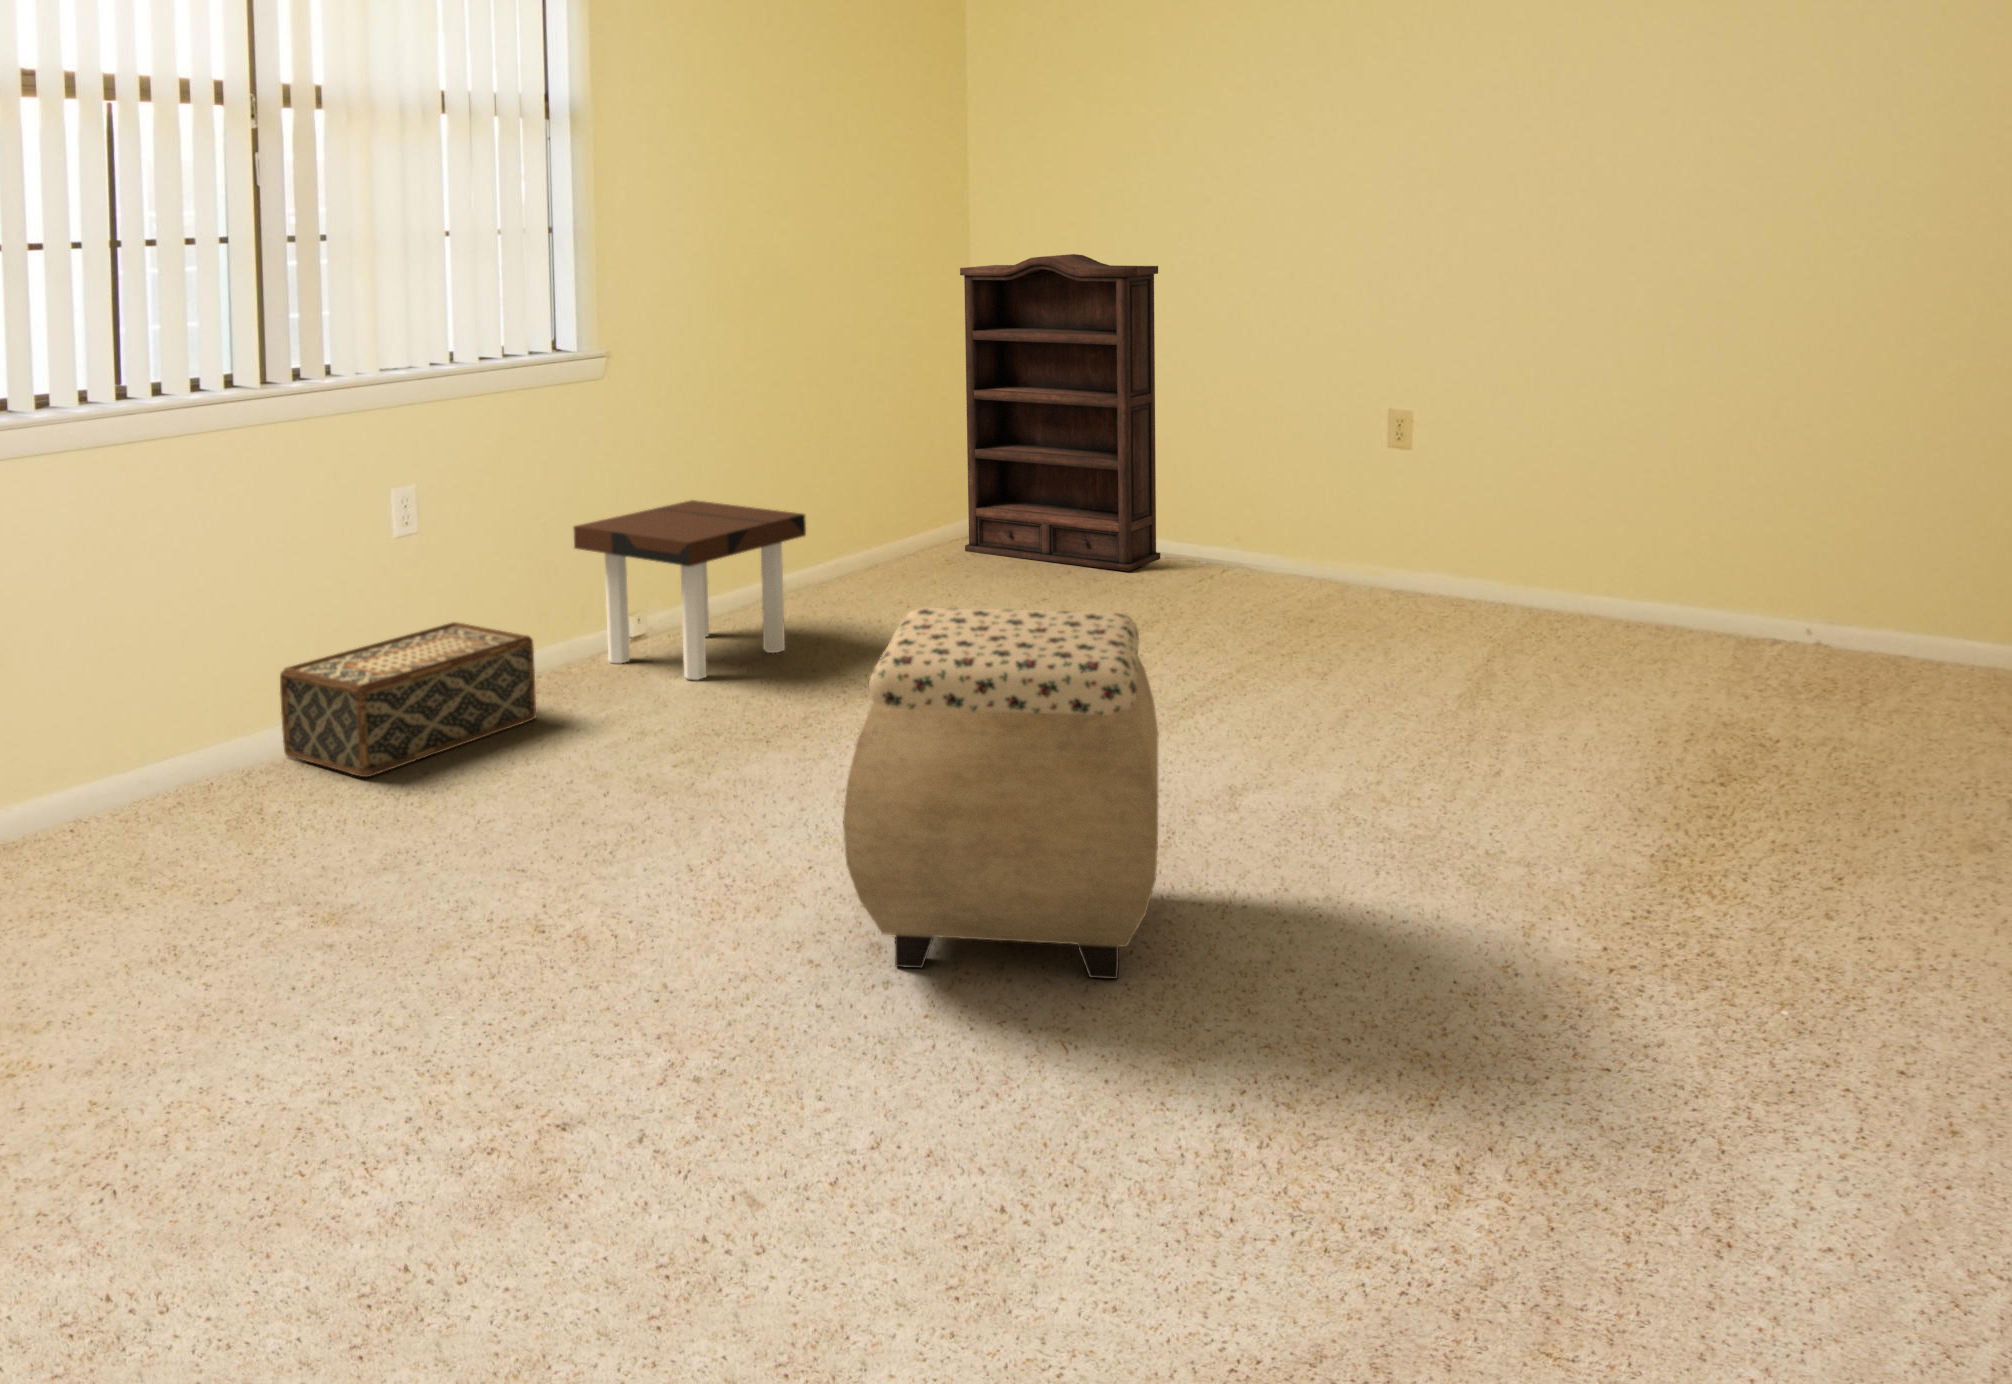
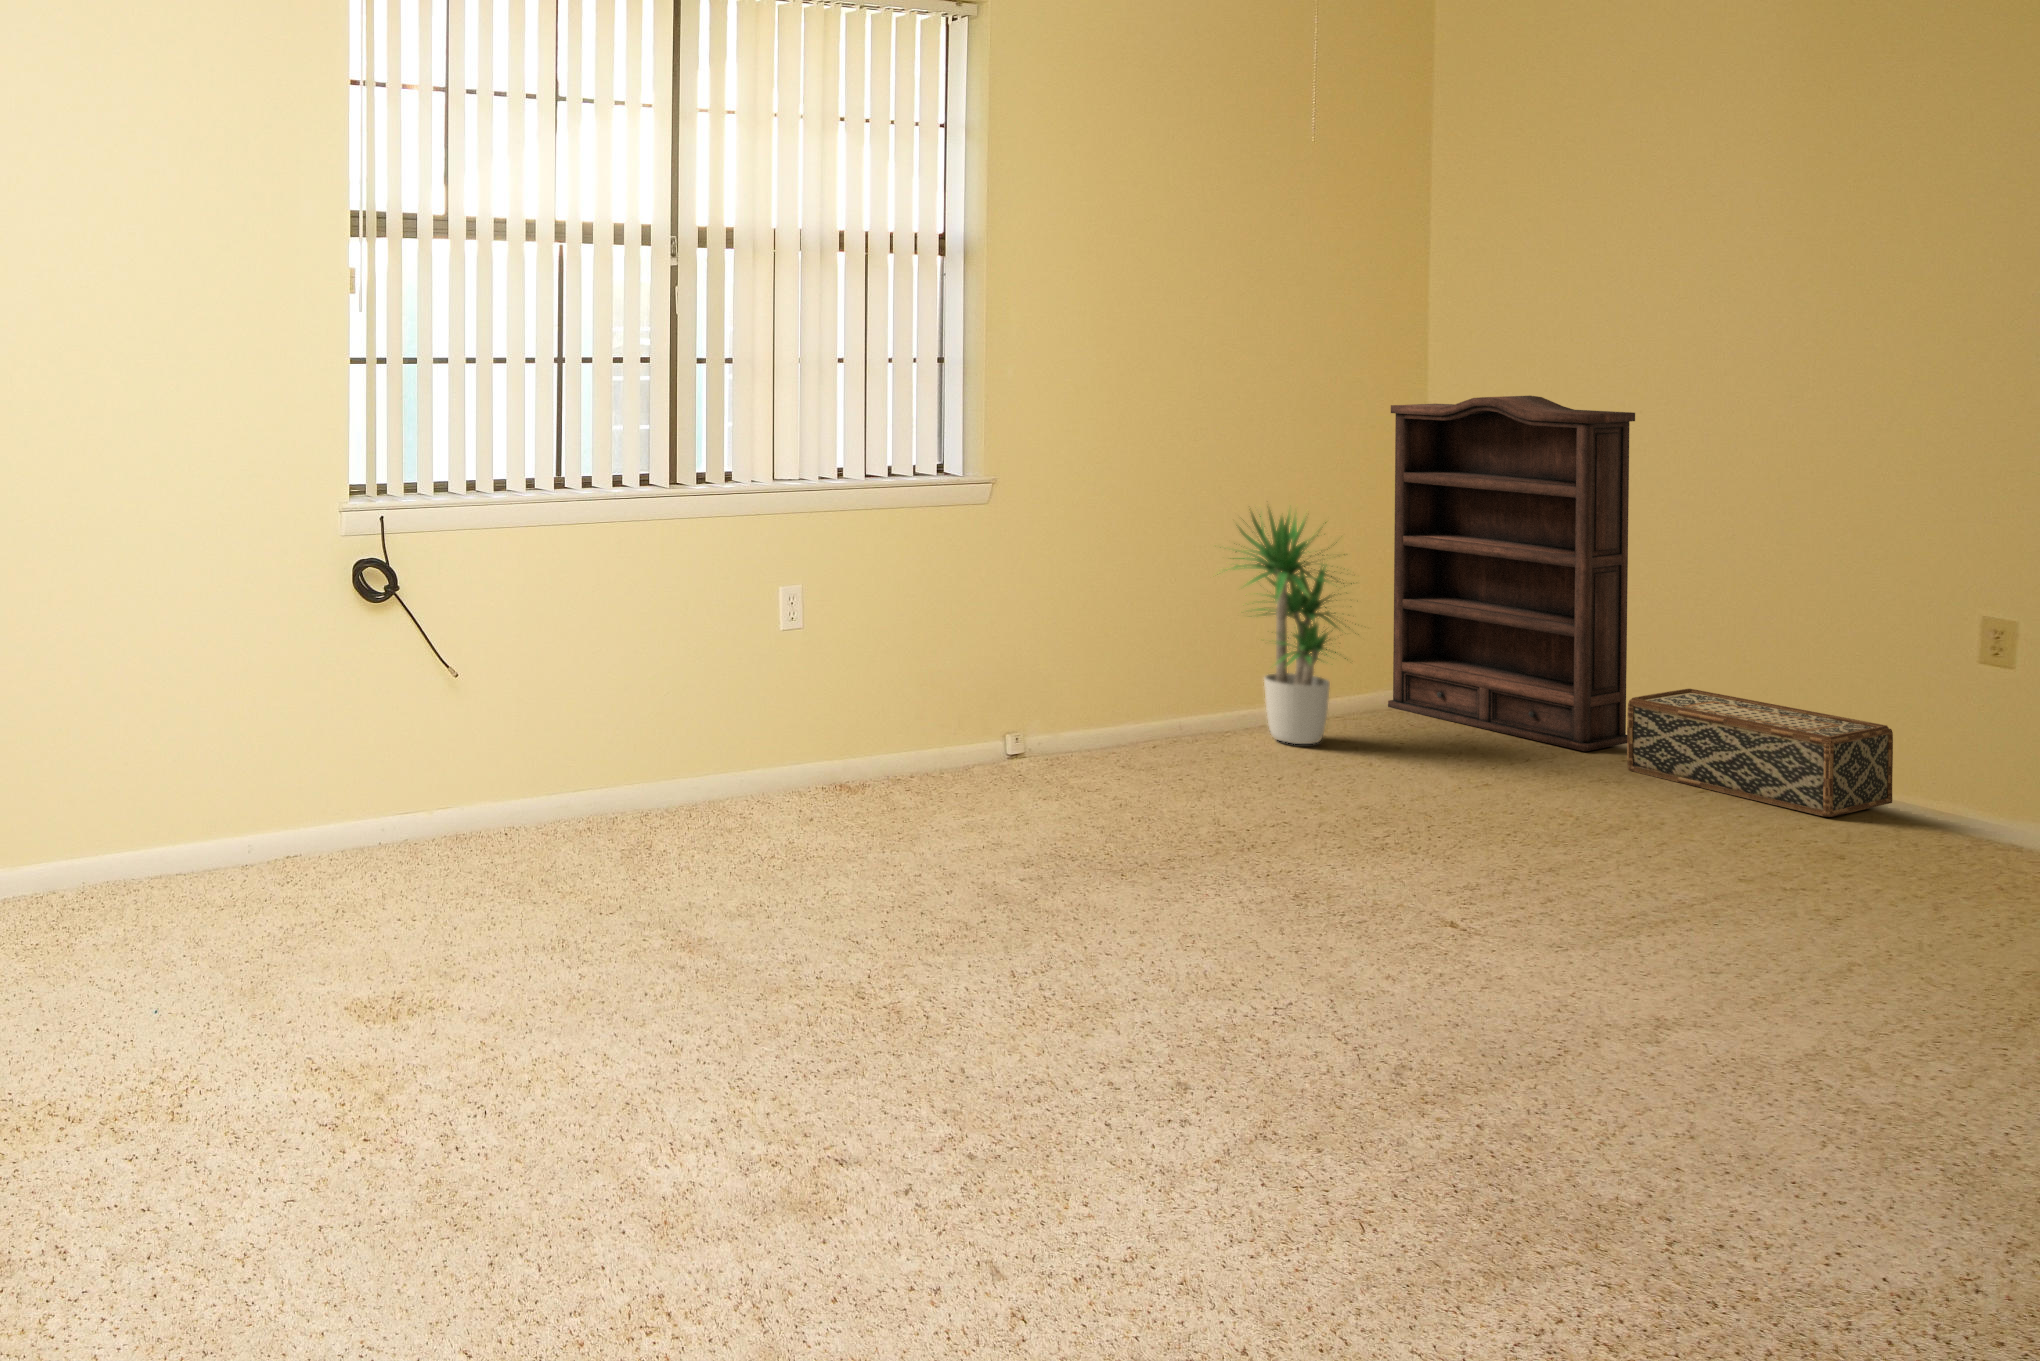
potted plant: none [813,363,957,596] -> present [1226,510,1359,744]
side table: present [574,500,806,680] -> none [949,622,1185,798]
ottoman: present [843,608,1158,979] -> none [1140,750,1525,1169]
woven basket: present [280,622,536,777] -> present [1627,689,1893,817]

